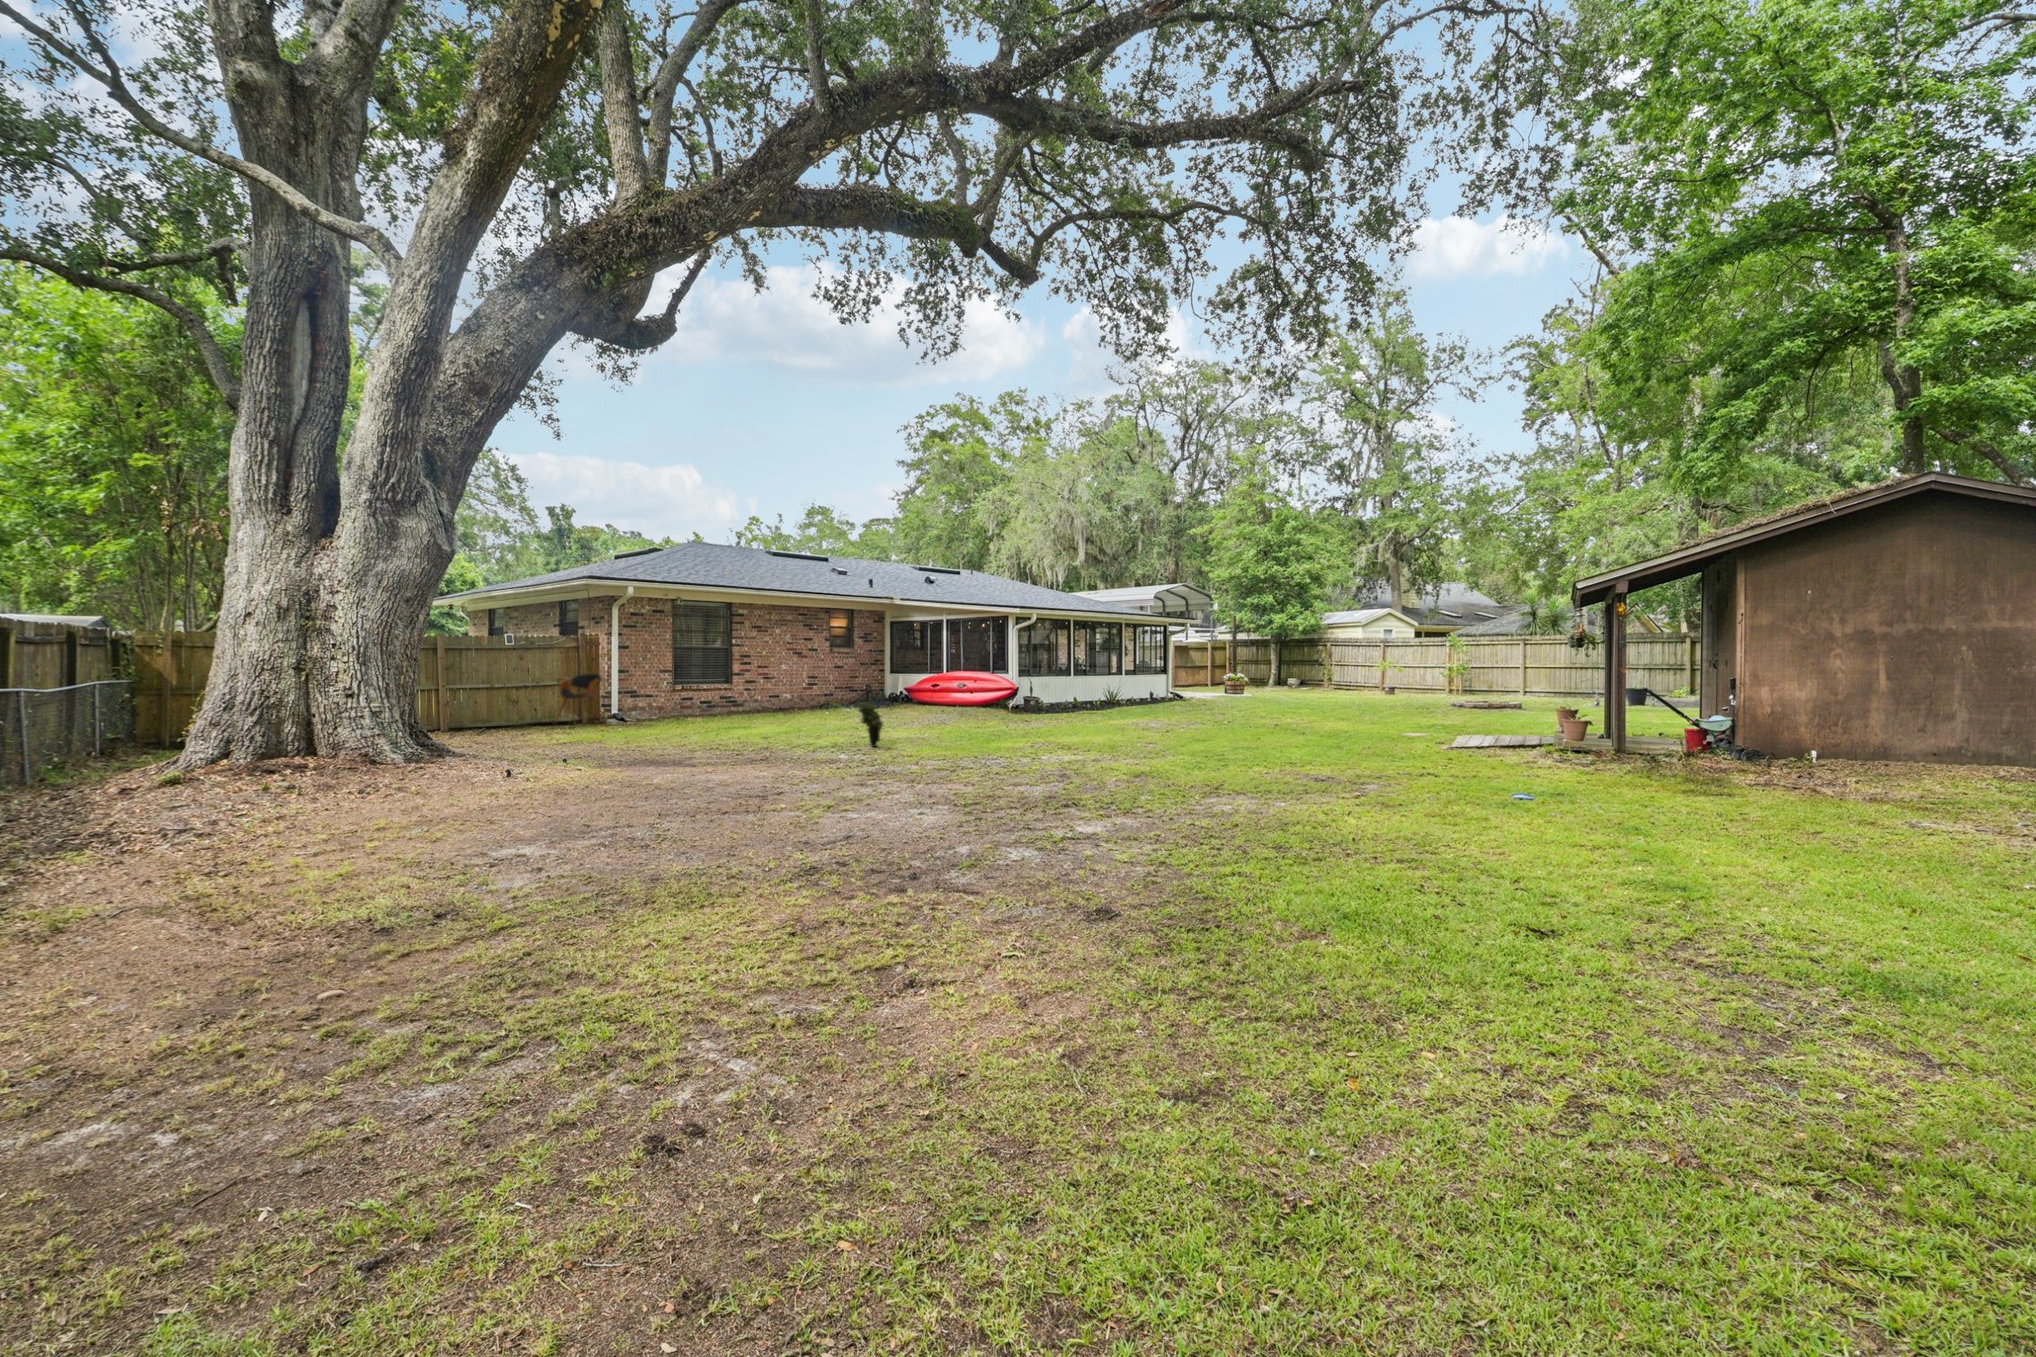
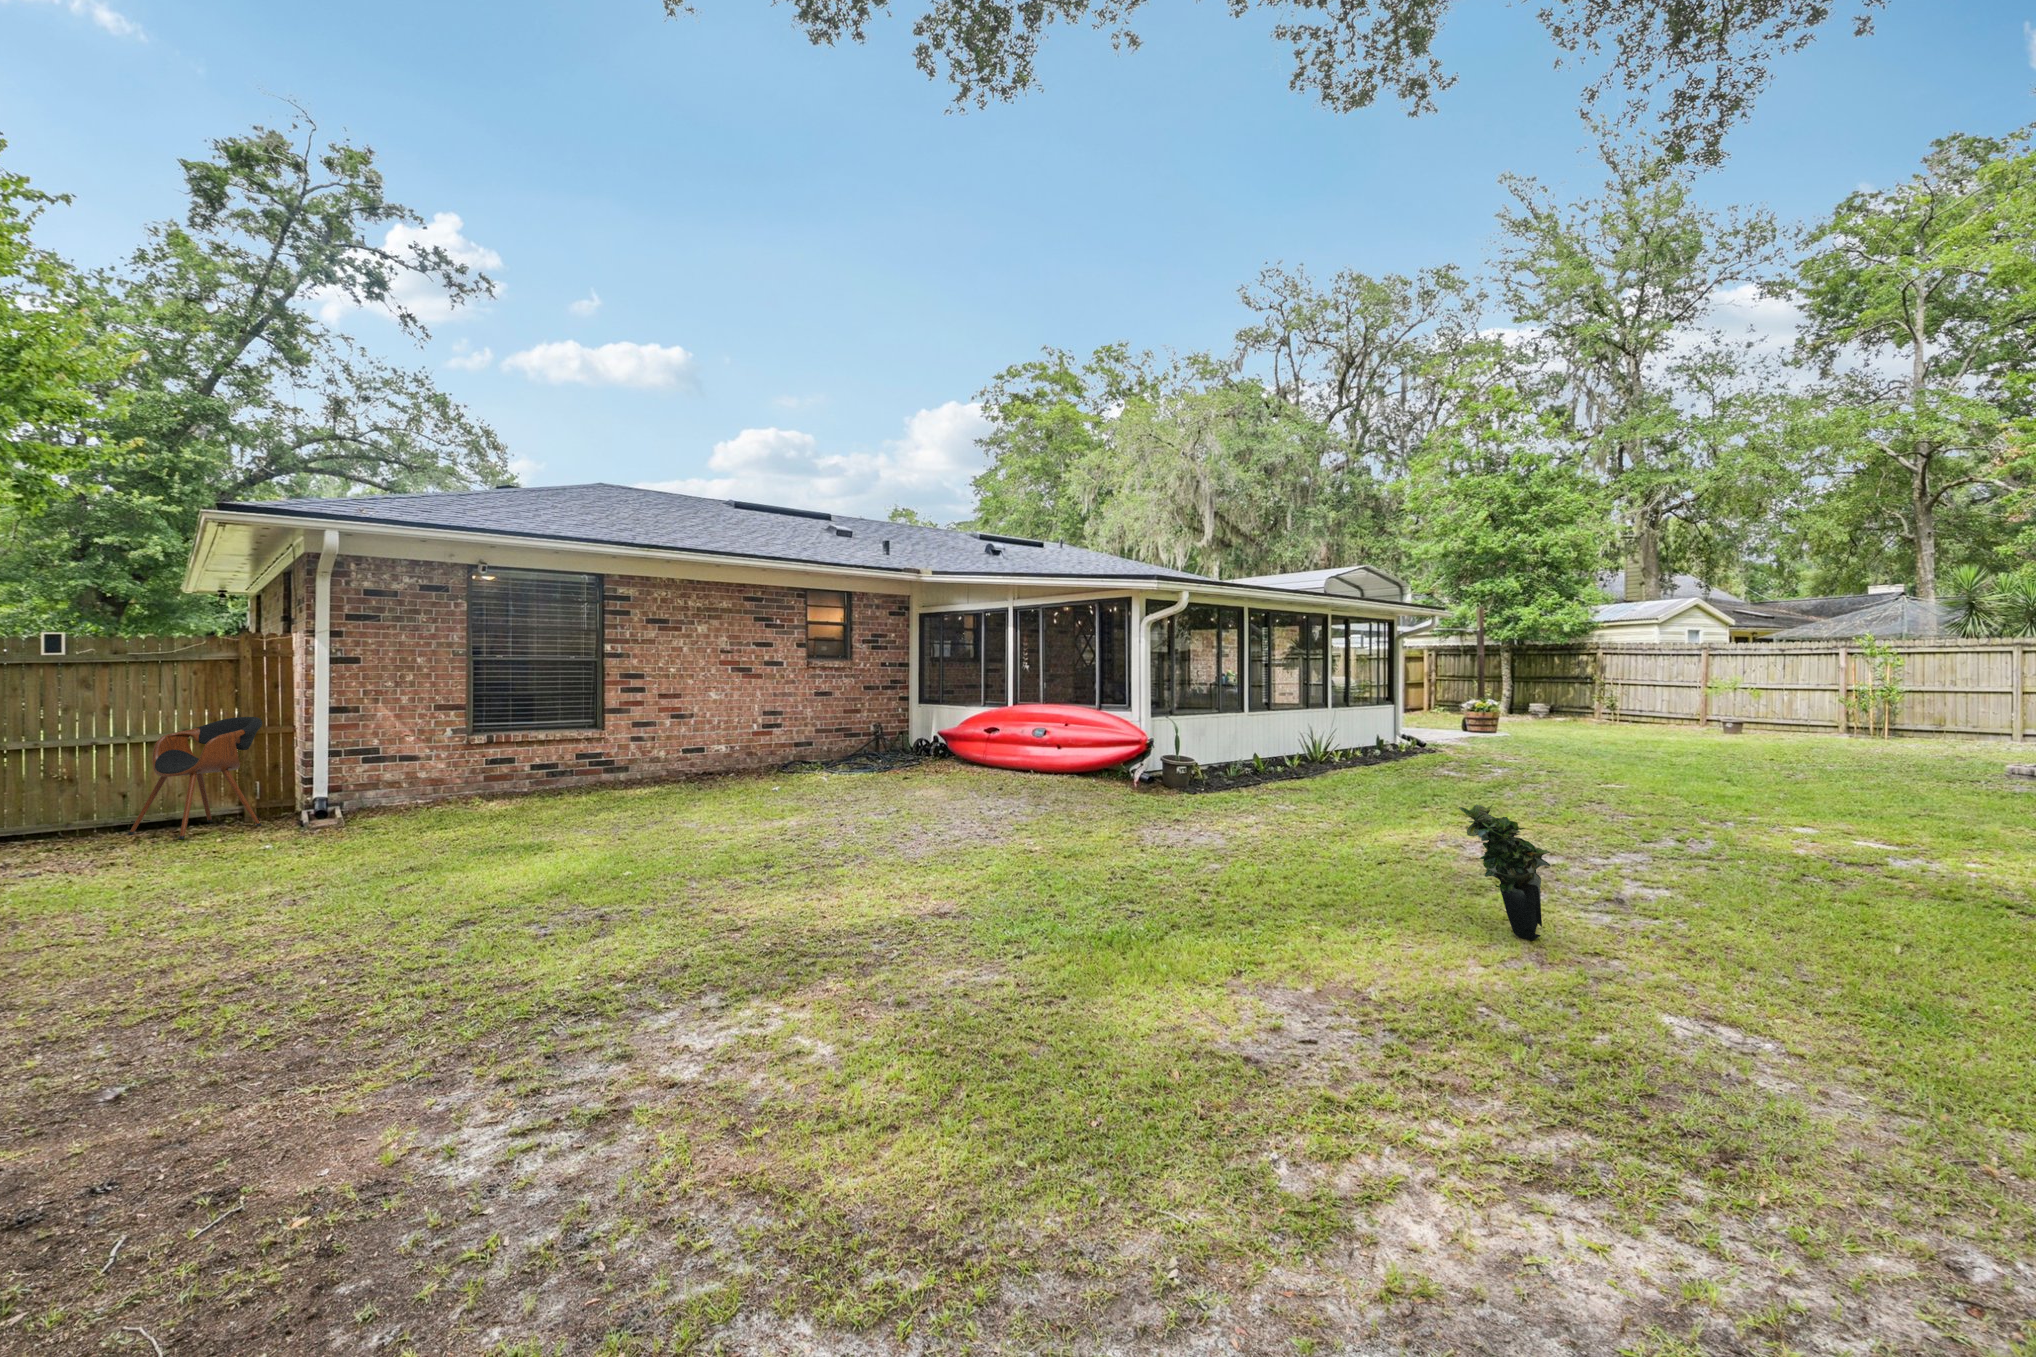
potted plant: present [859,702,883,747] -> present [1459,804,1551,940]

